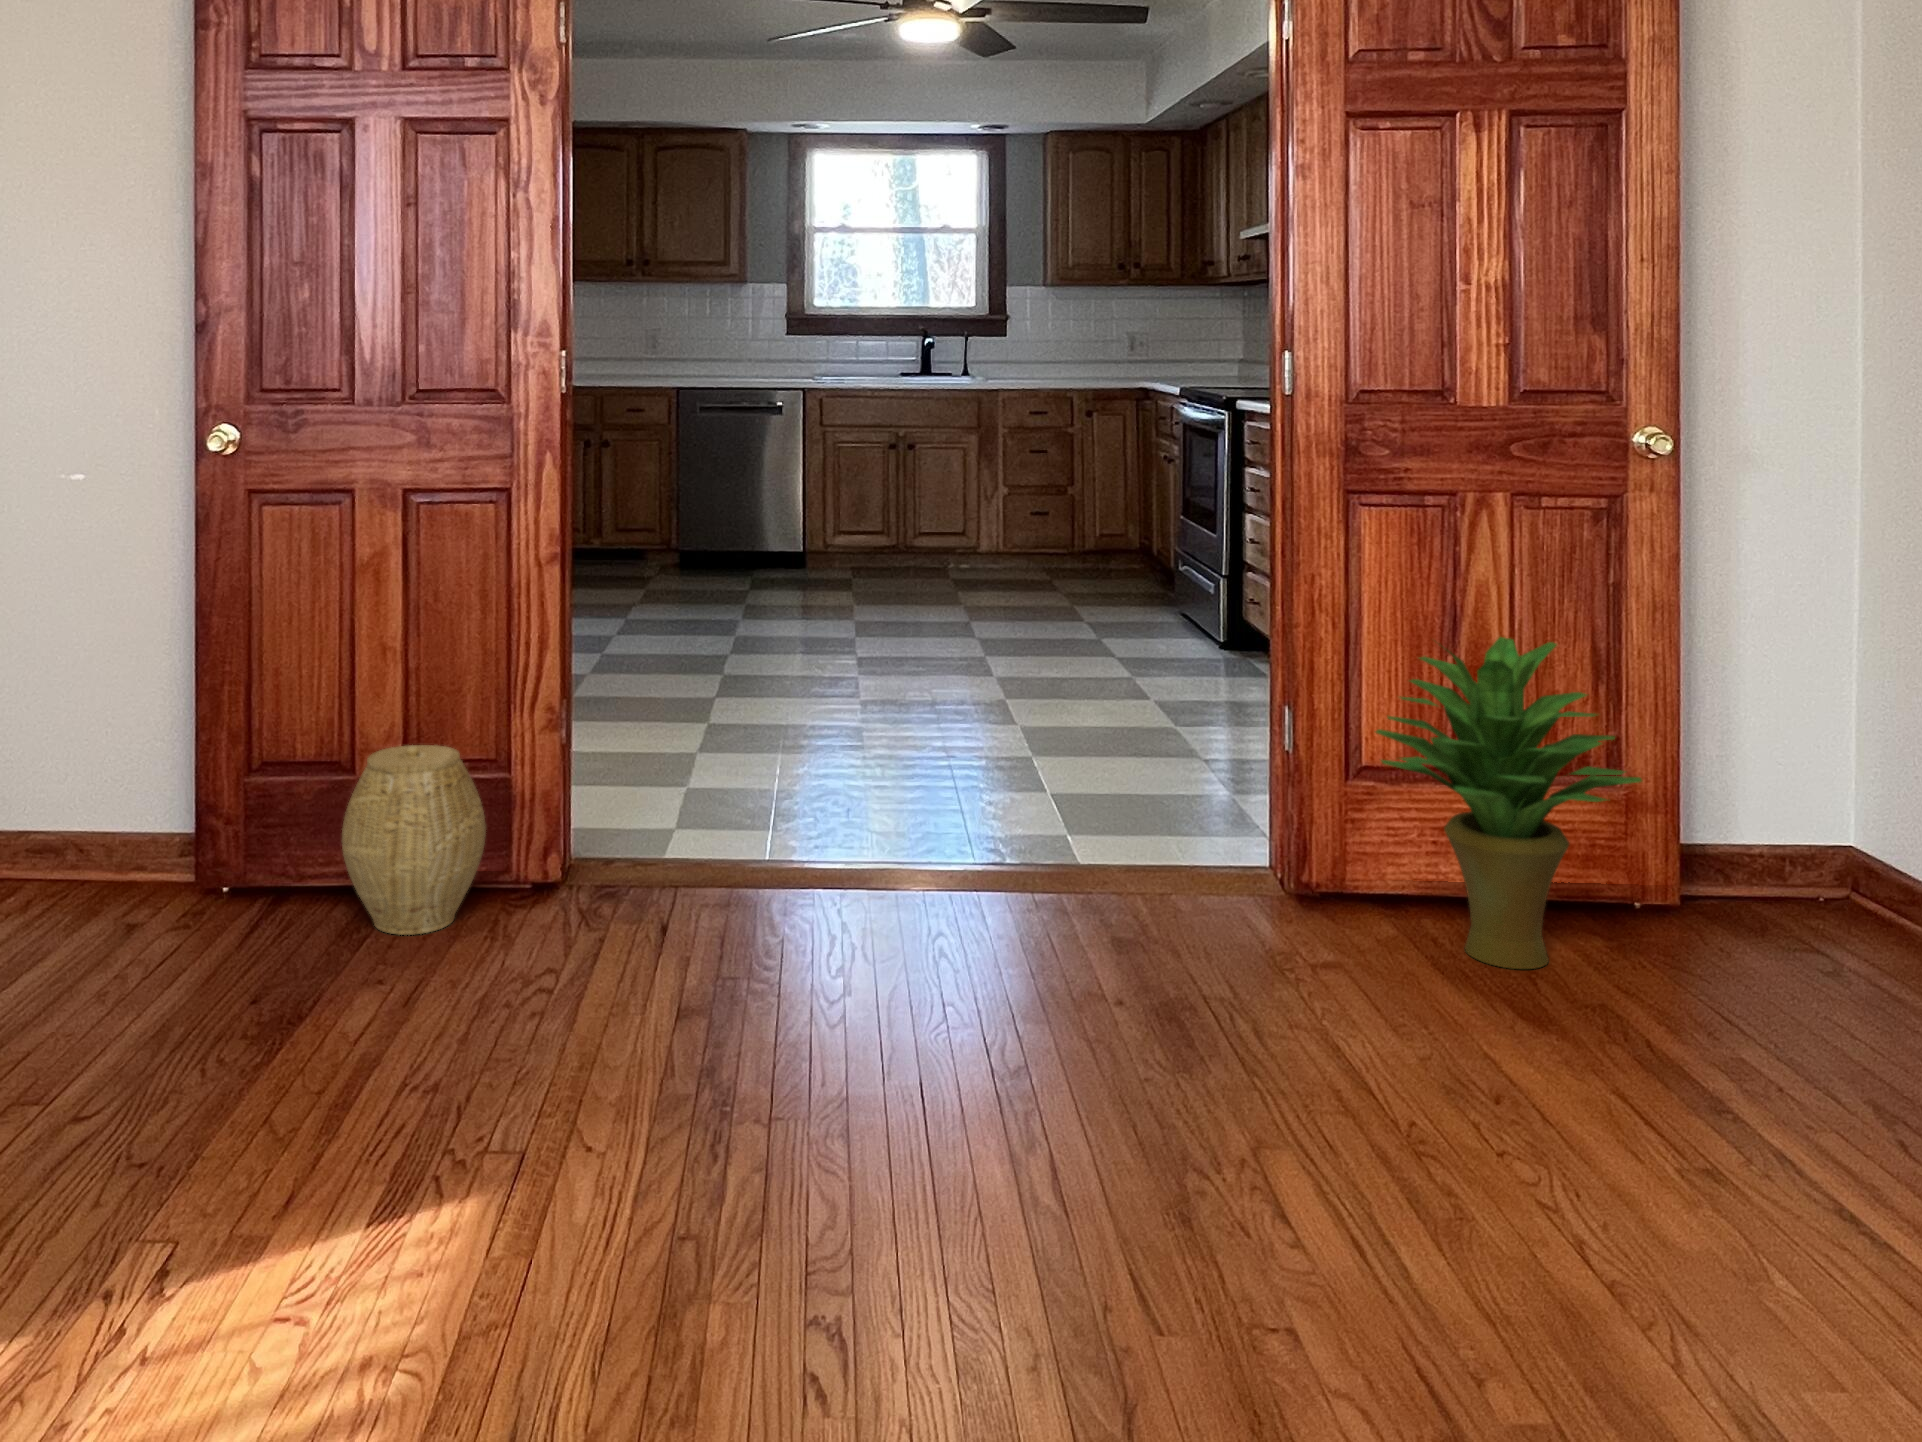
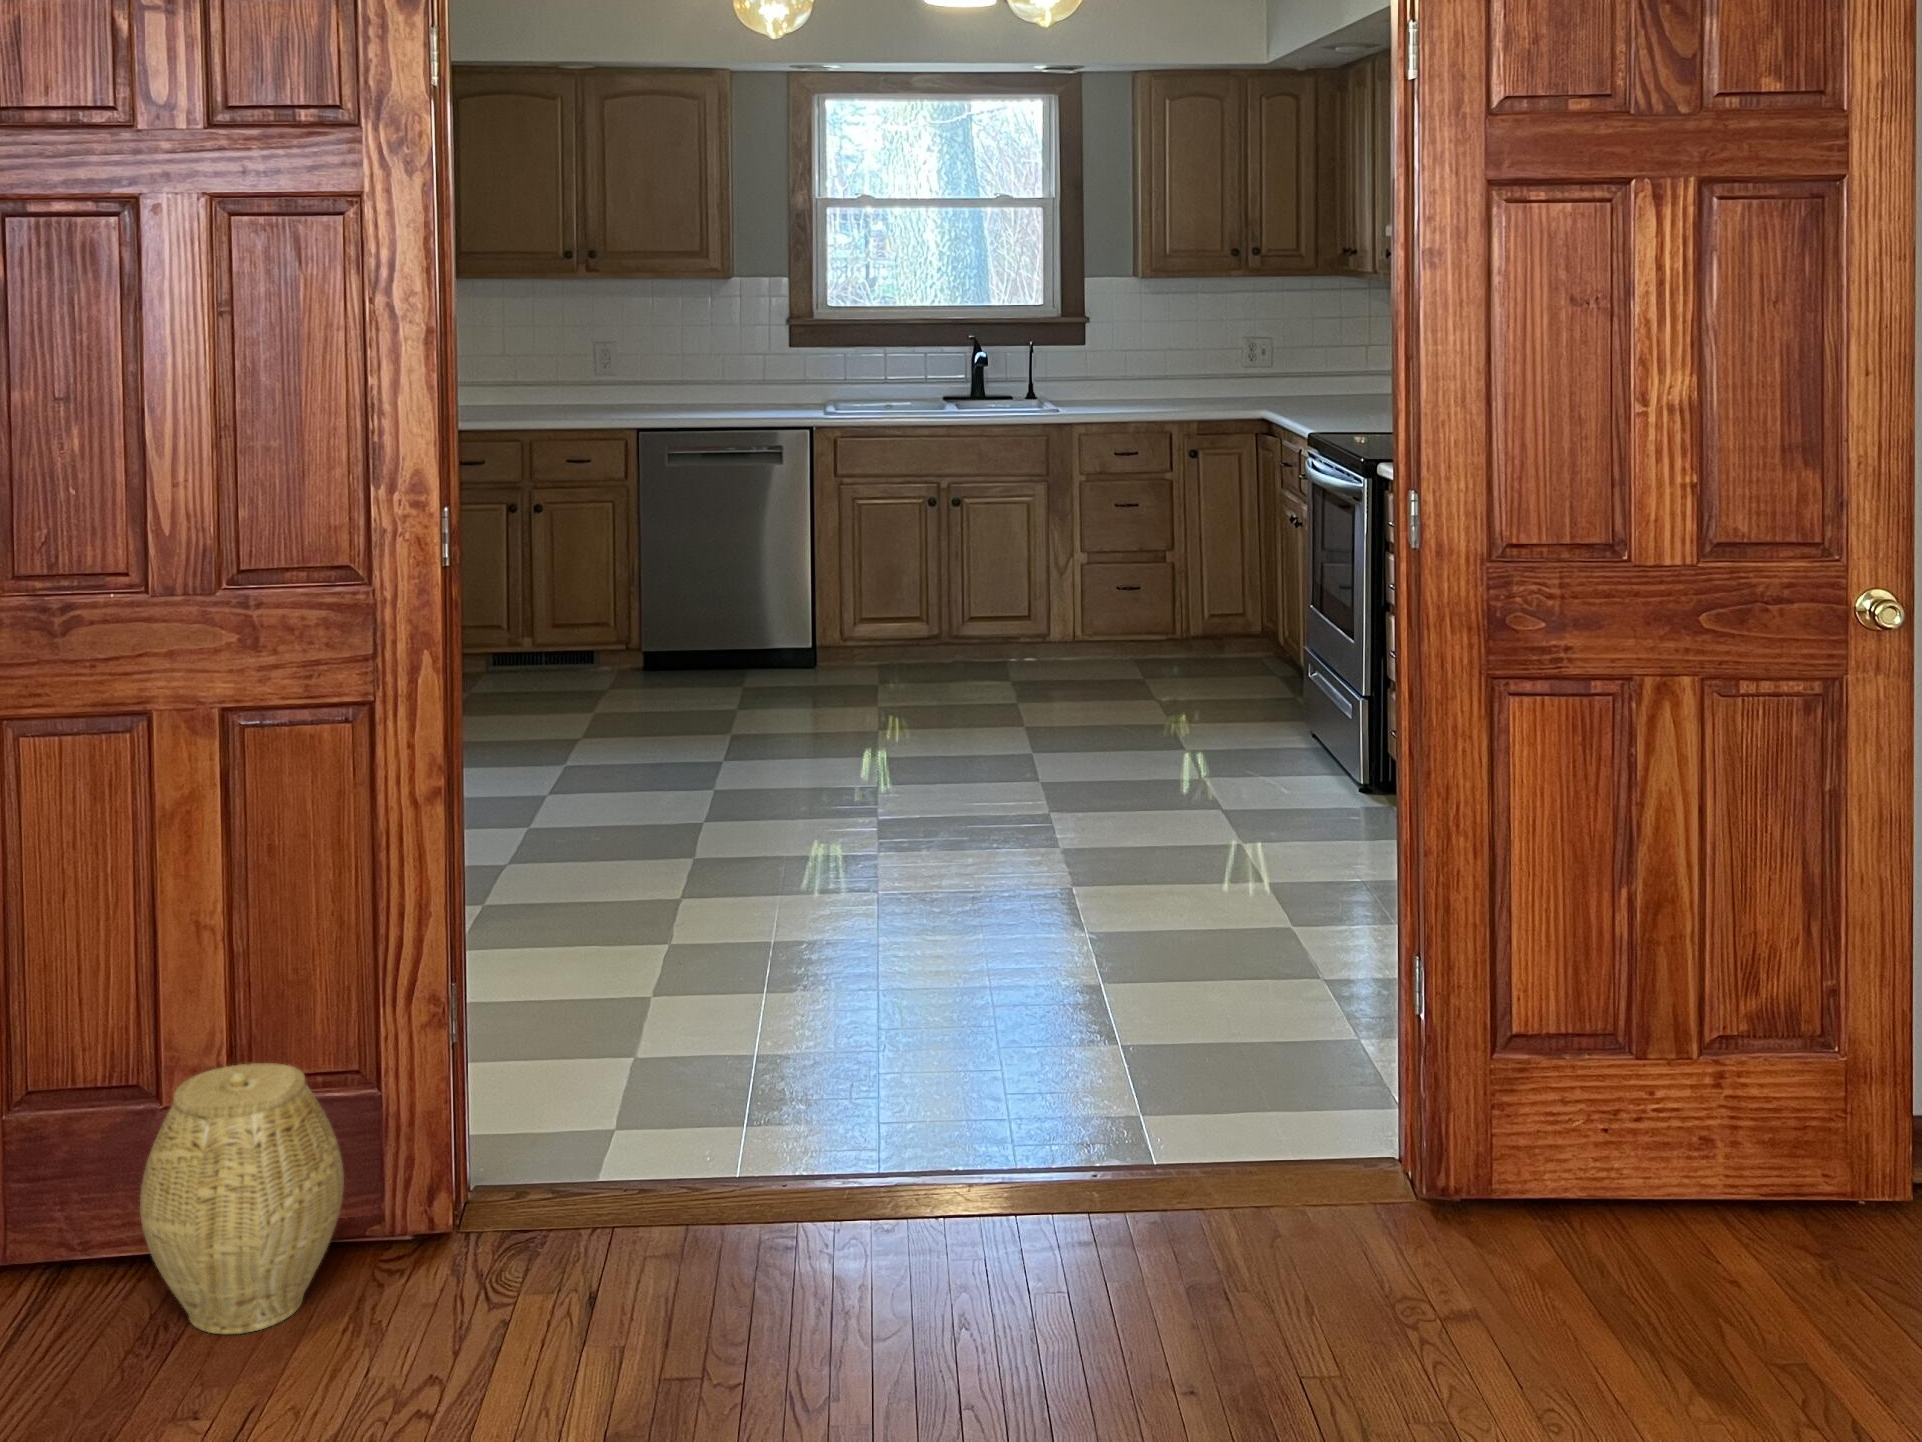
potted plant: present [1376,637,1642,969] -> none [1524,874,1860,1316]

